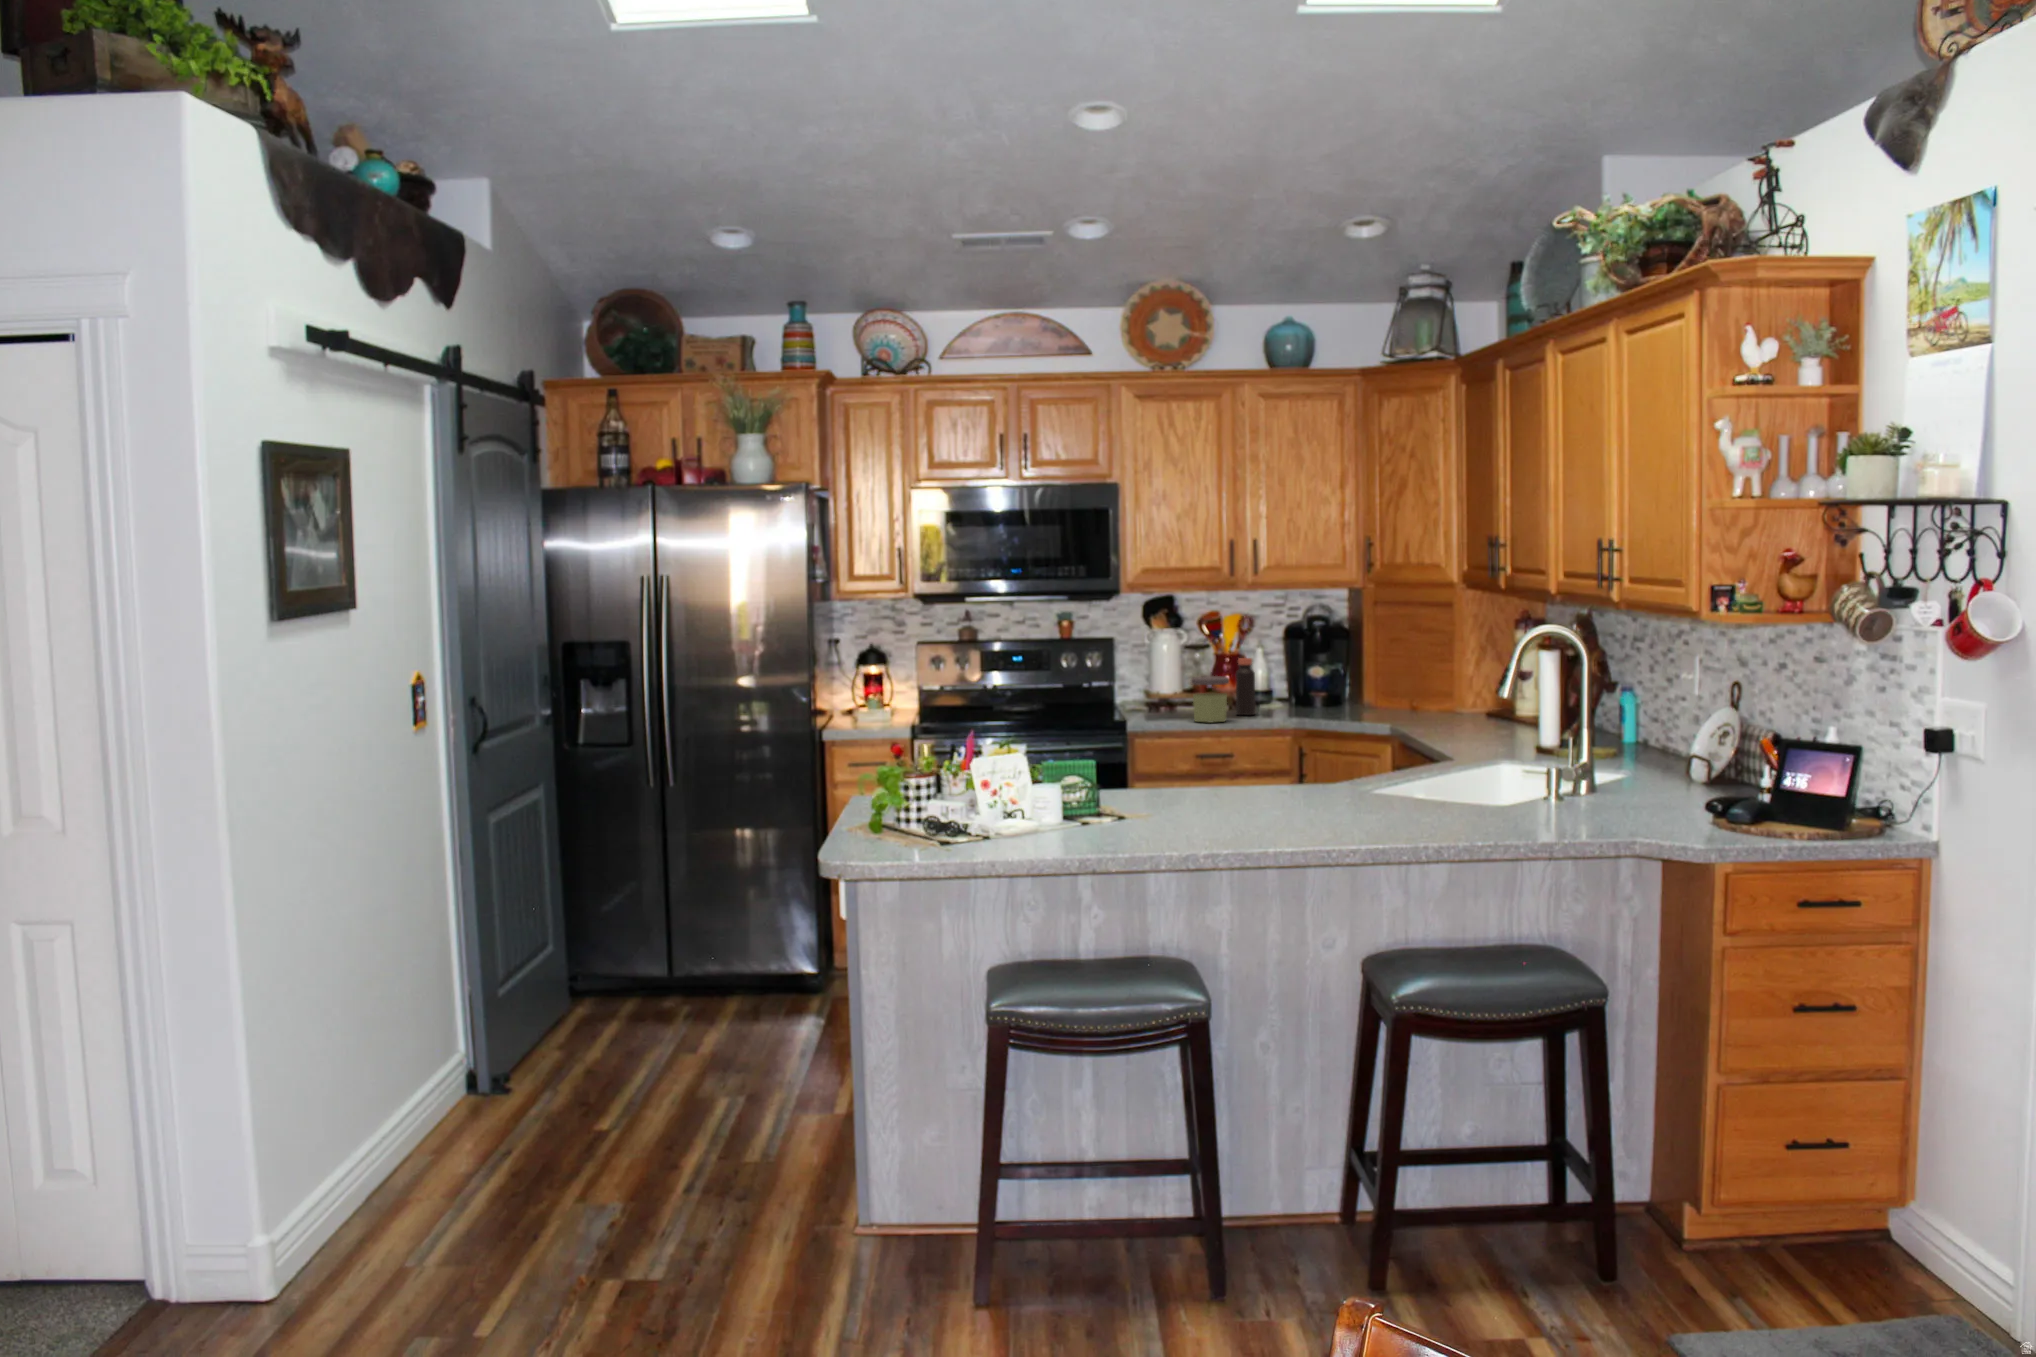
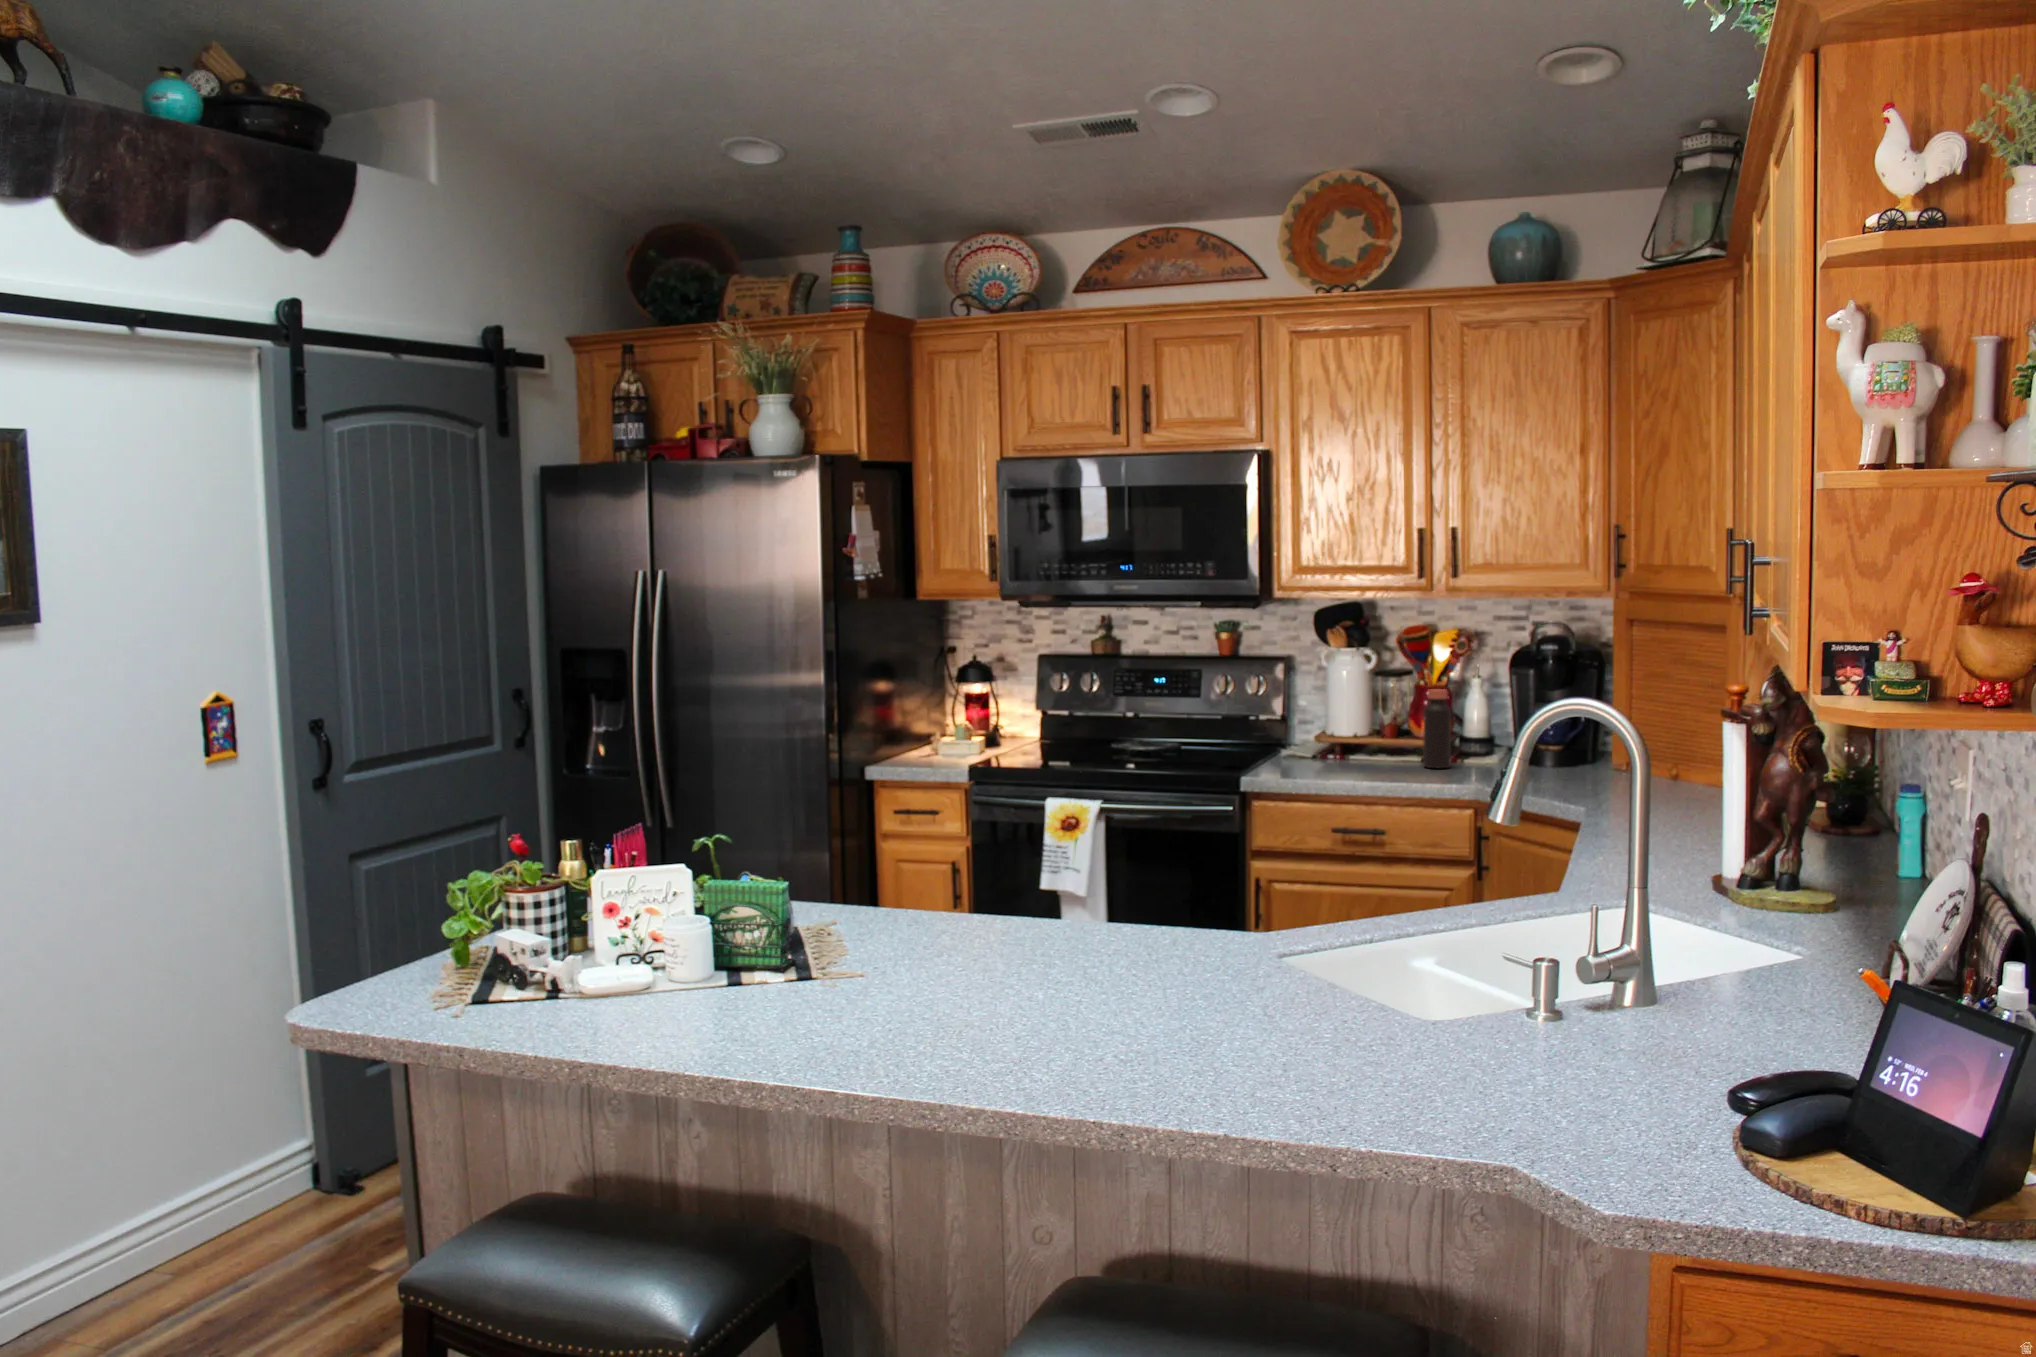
jar: present [1191,676,1229,723] -> none [1339,714,1399,778]

